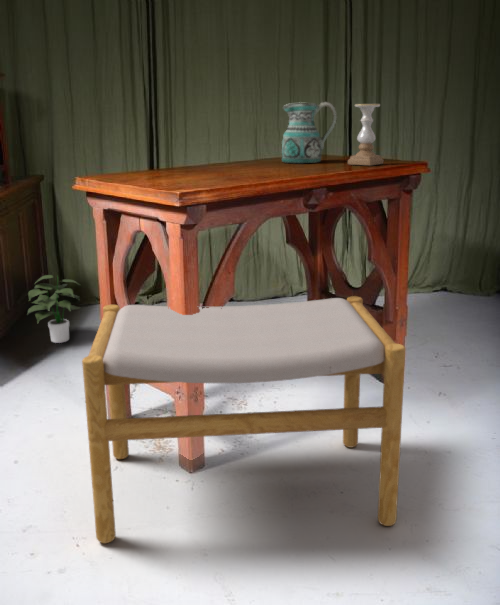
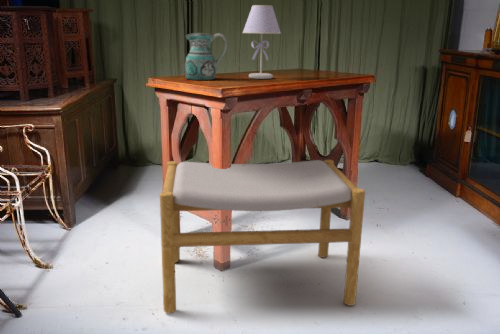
table lamp: none [218,59,278,174] -> present [243,5,281,79]
ceramic pitcher: present [282,102,337,163] -> present [185,33,228,80]
candle holder: present [348,104,383,166] -> none [323,36,346,76]
potted plant: present [28,275,81,343] -> none [106,143,143,189]

